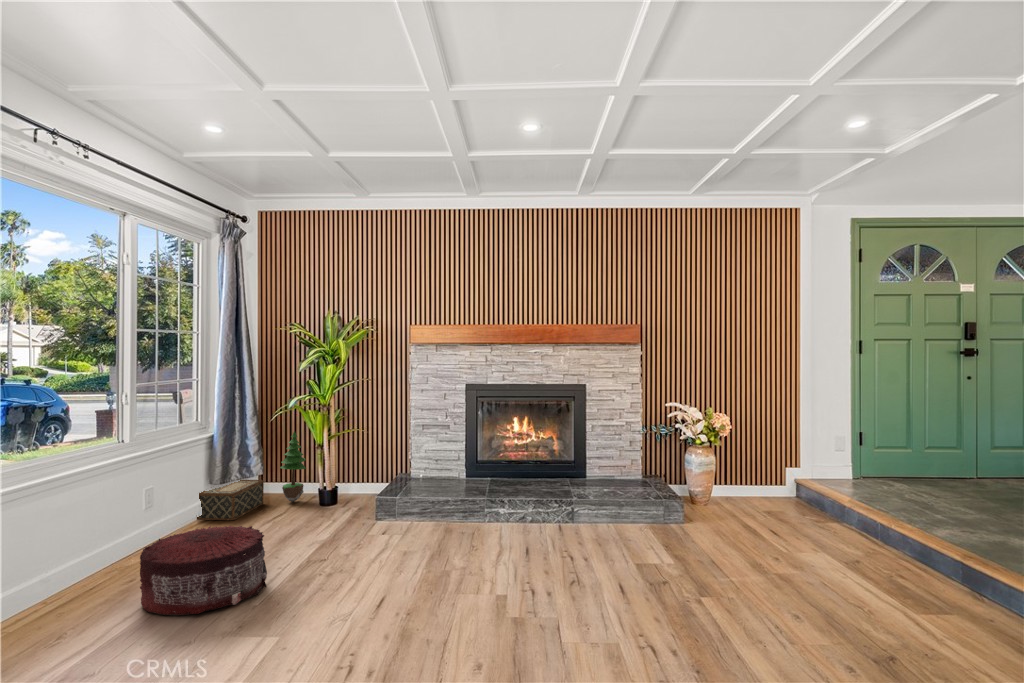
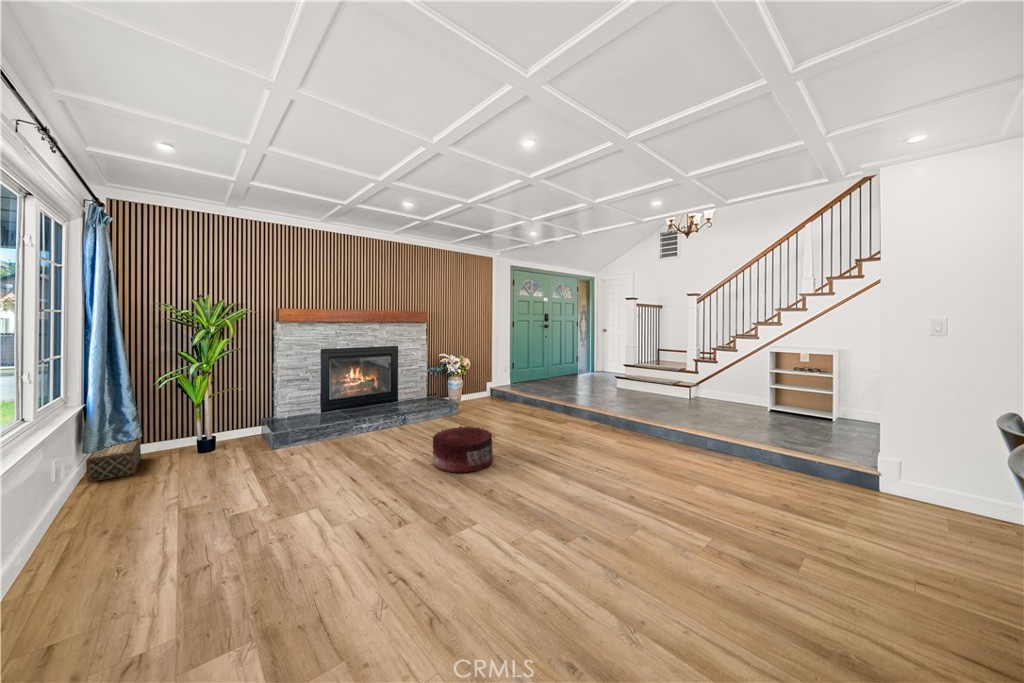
potted tree: present [280,431,306,502] -> none [156,395,184,453]
pouf: present [140,526,267,615] -> present [433,426,493,473]

